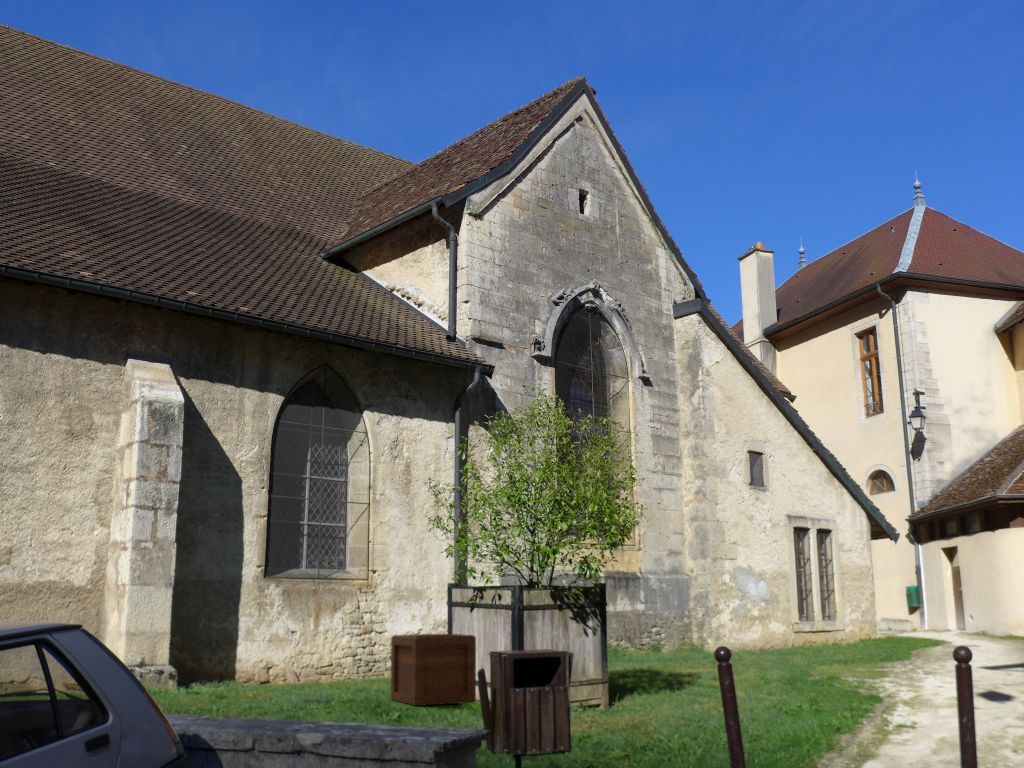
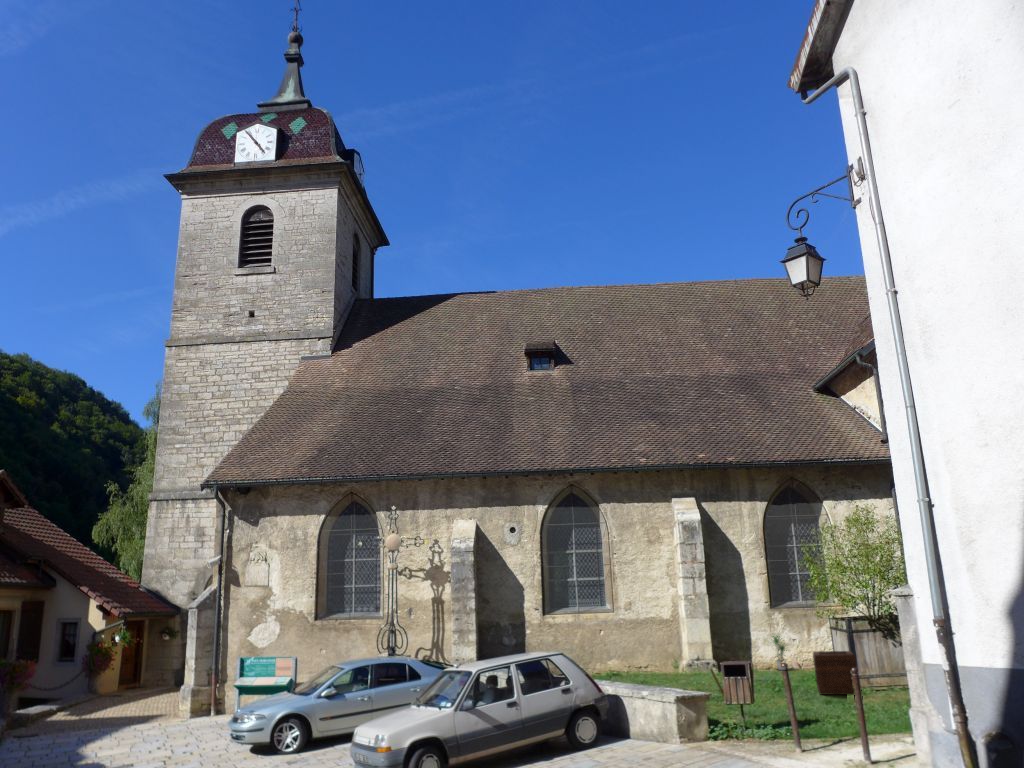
potted plant: none [255,616,296,682] -> present [772,635,787,670]

